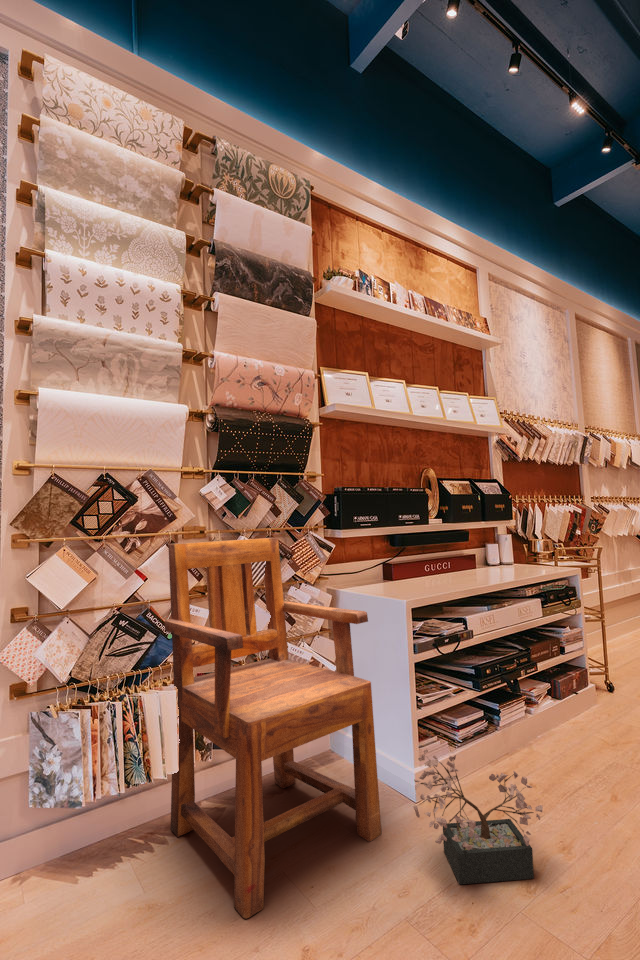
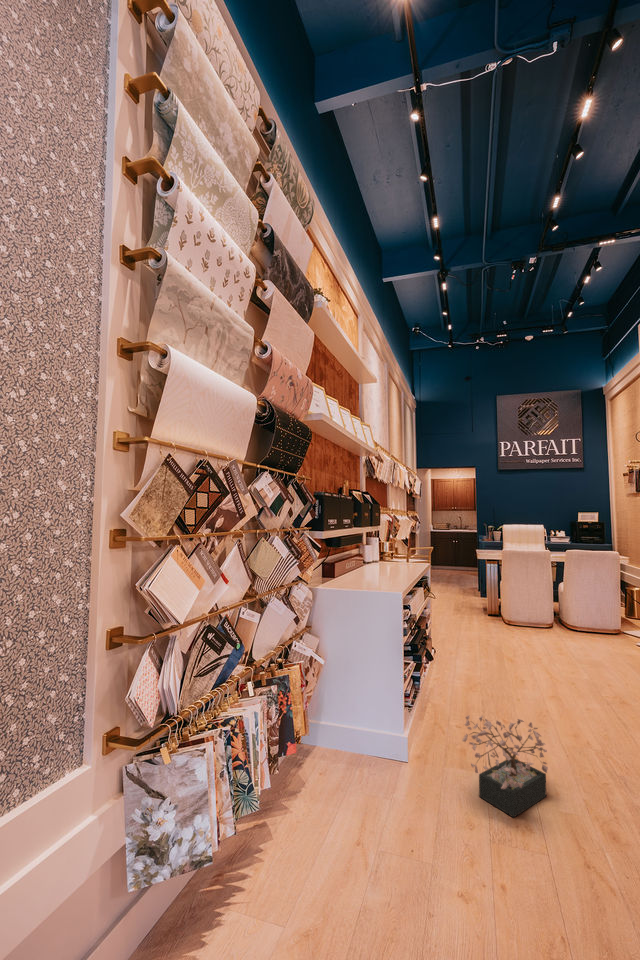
armchair: present [165,538,381,919] -> none [240,536,425,914]

